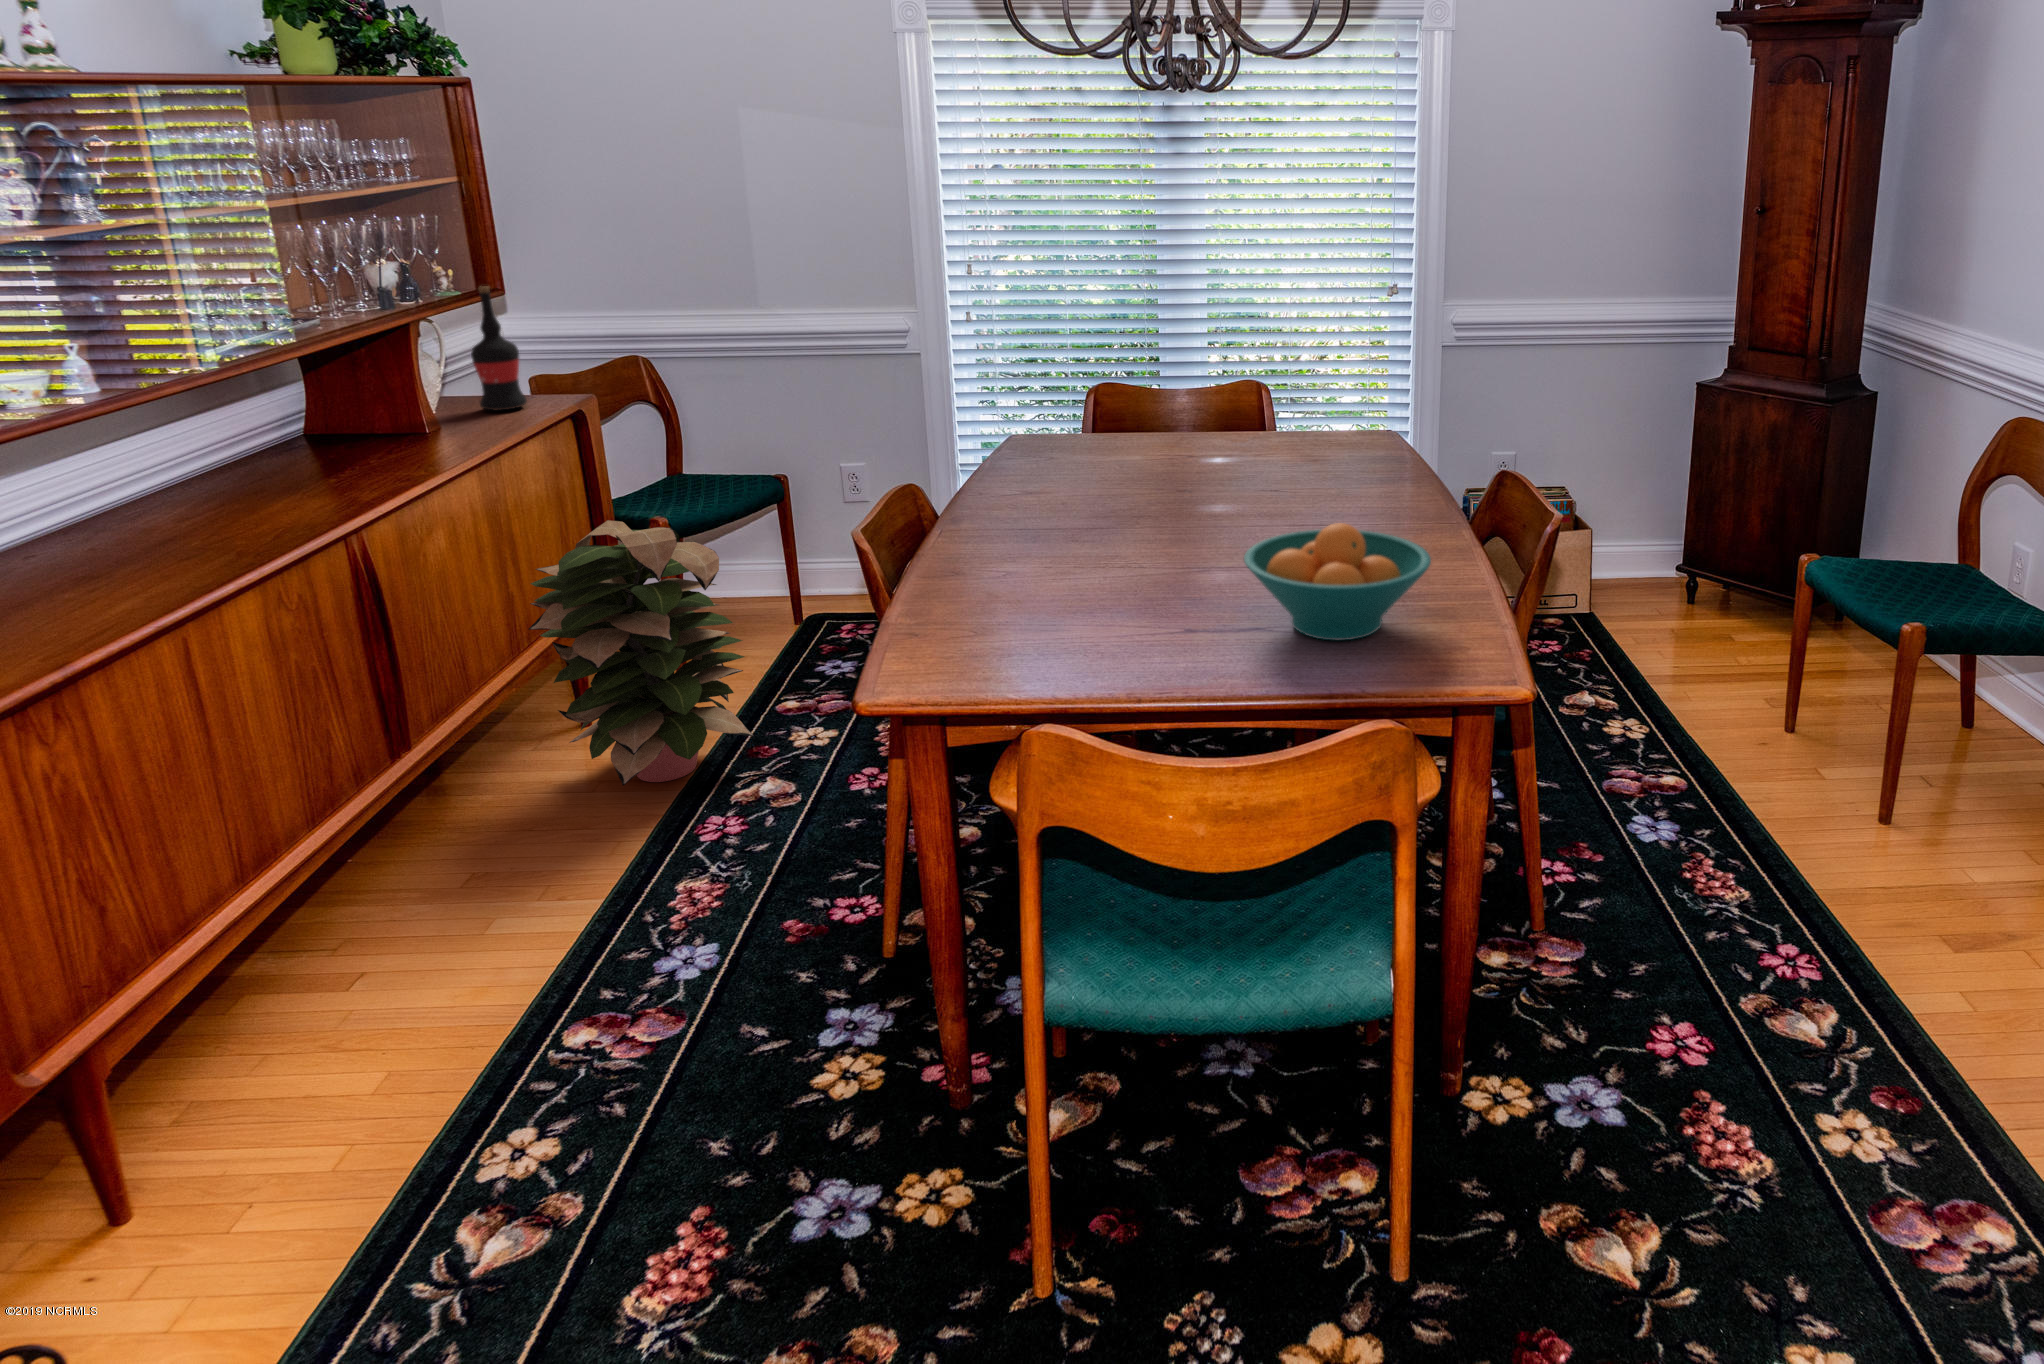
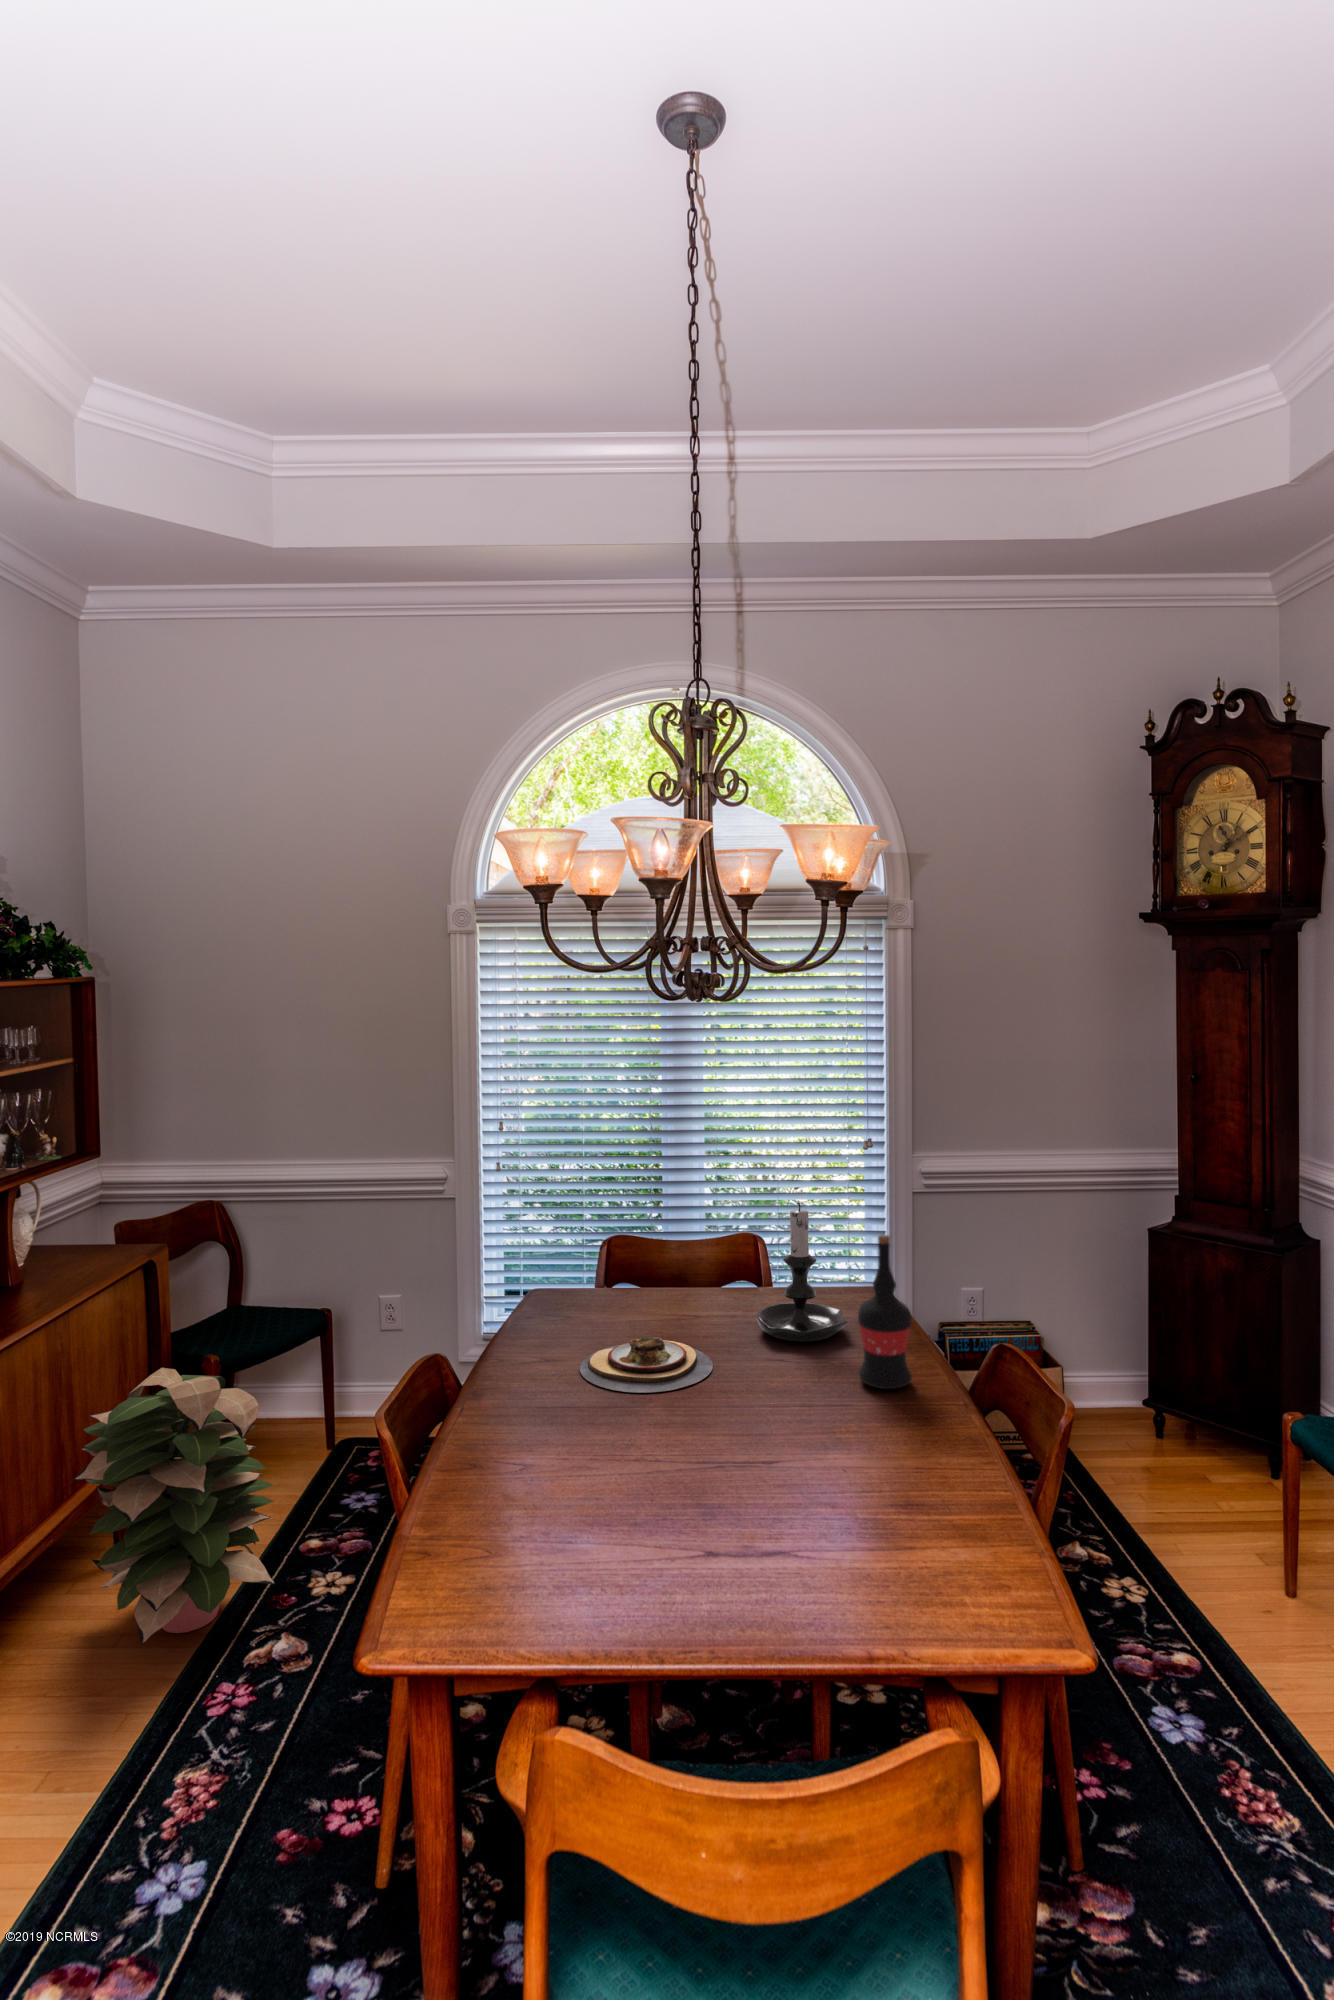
wine bottle: present [471,286,527,410] -> present [858,1235,912,1389]
candle holder: none [1252,331,1349,478] -> present [756,1202,848,1342]
plate: none [1064,469,1204,519] -> present [580,1337,713,1393]
fruit bowl: present [1244,523,1431,640] -> none [767,1435,964,1575]

